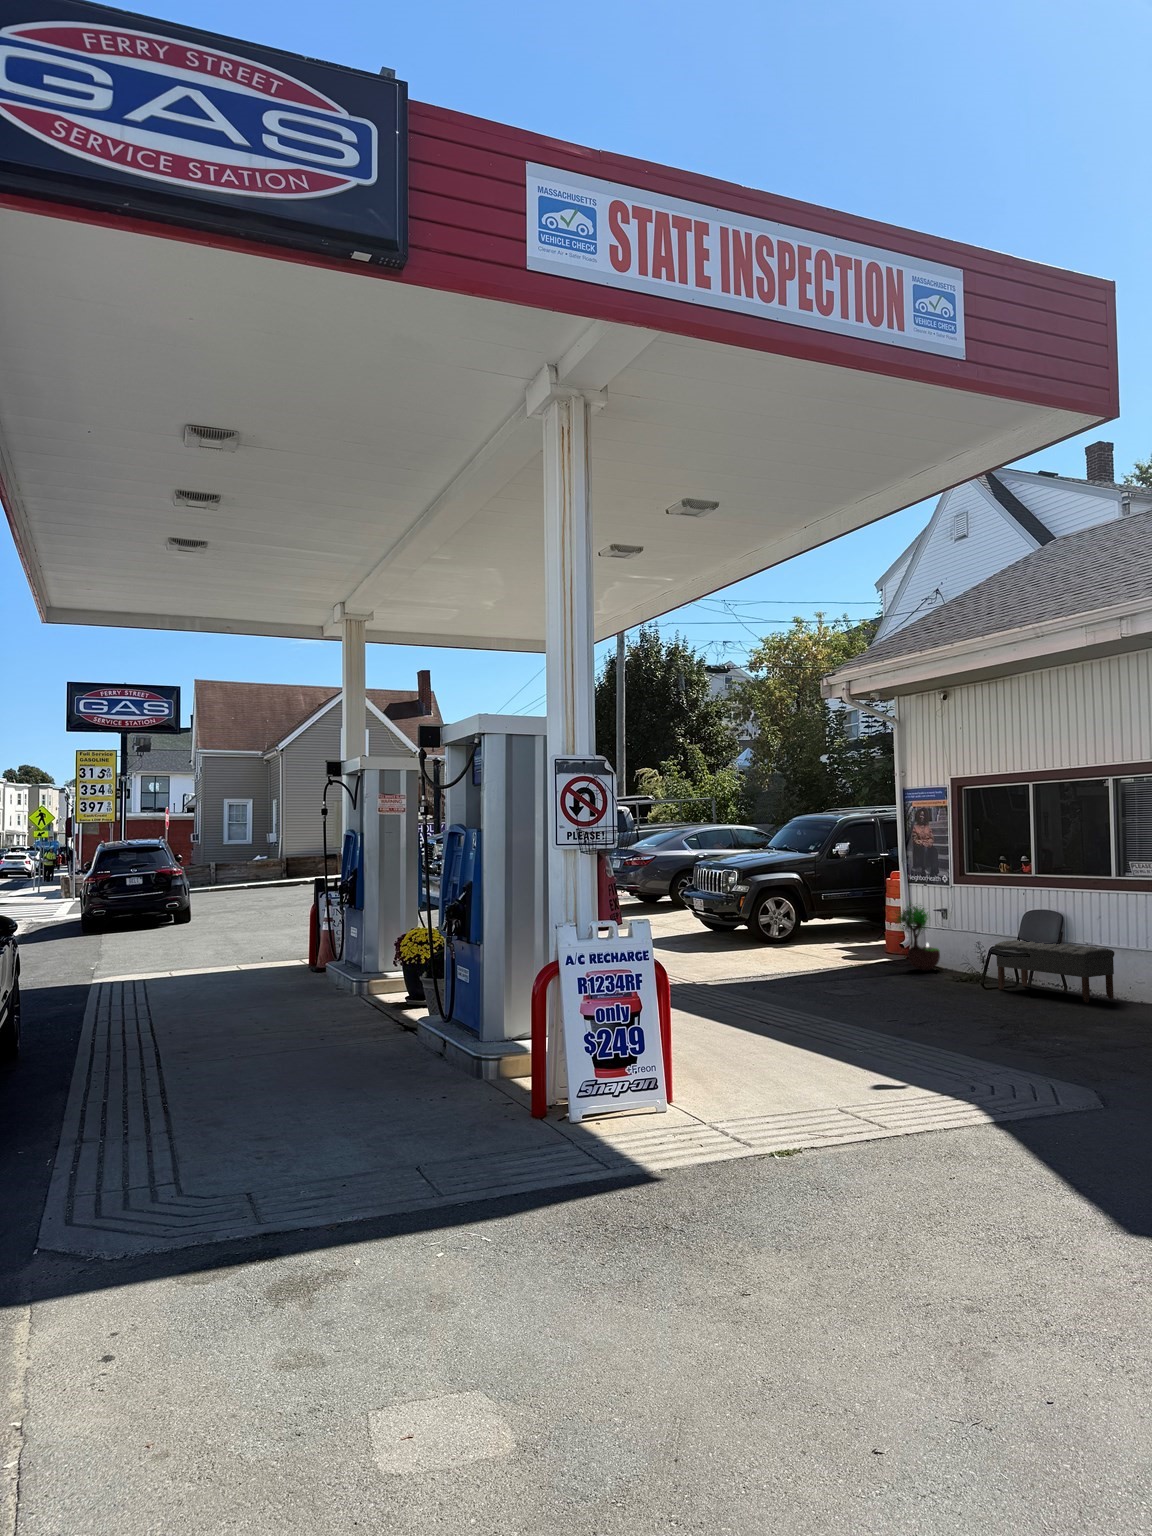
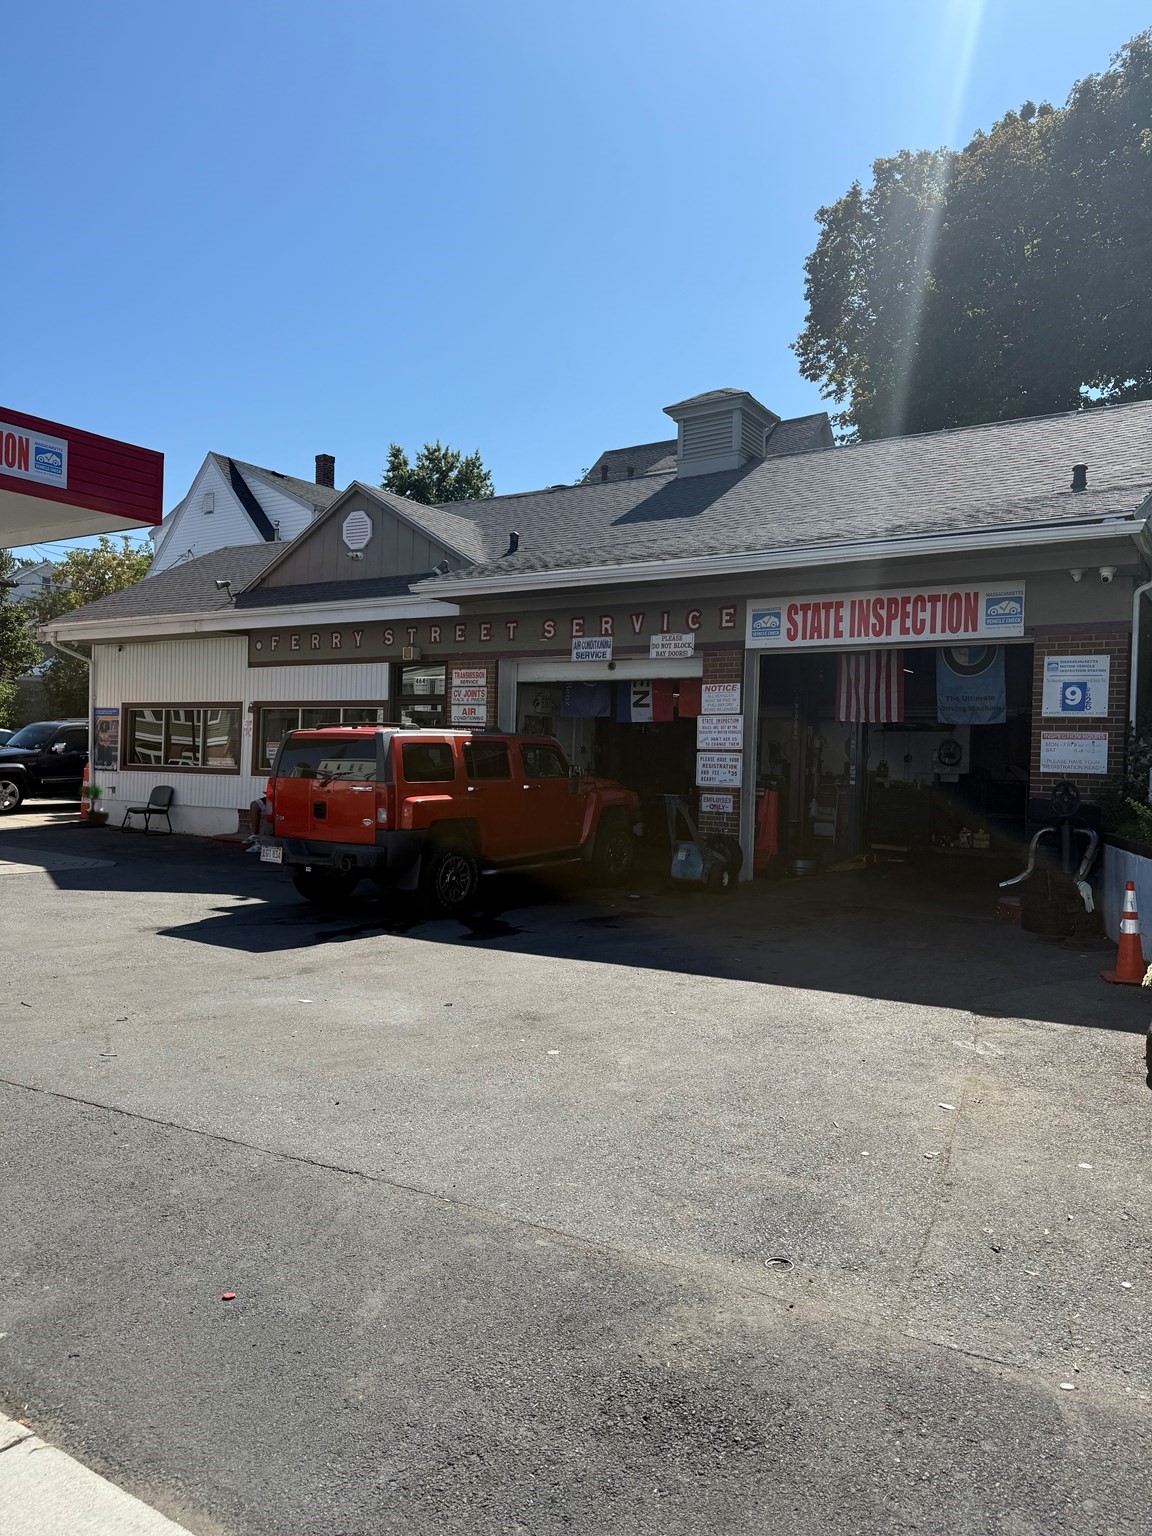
bench: present [995,940,1114,1002] -> none [132,804,197,838]

